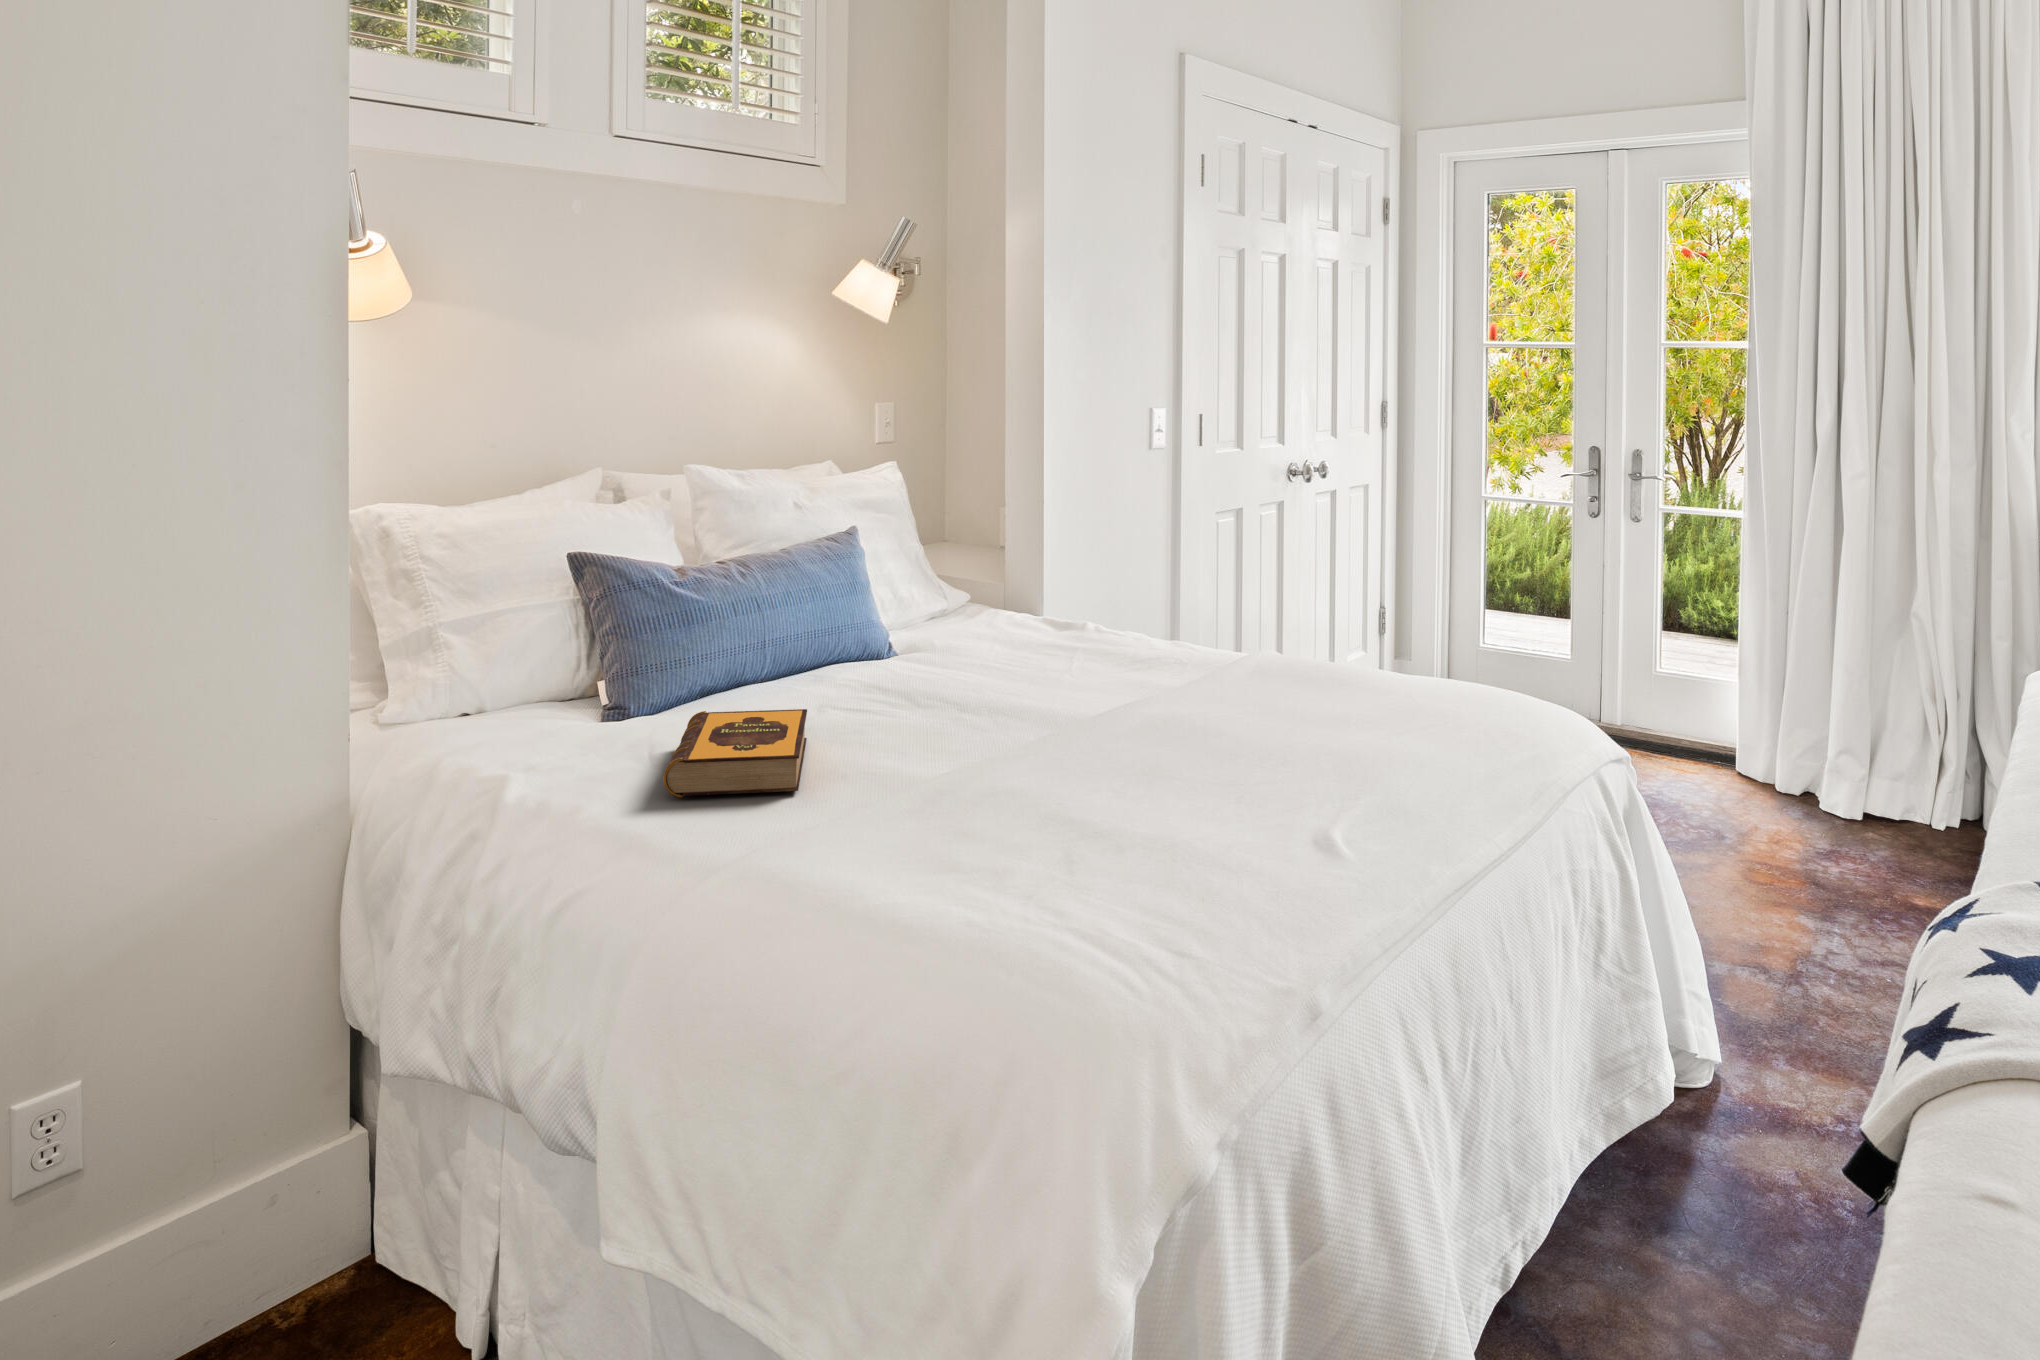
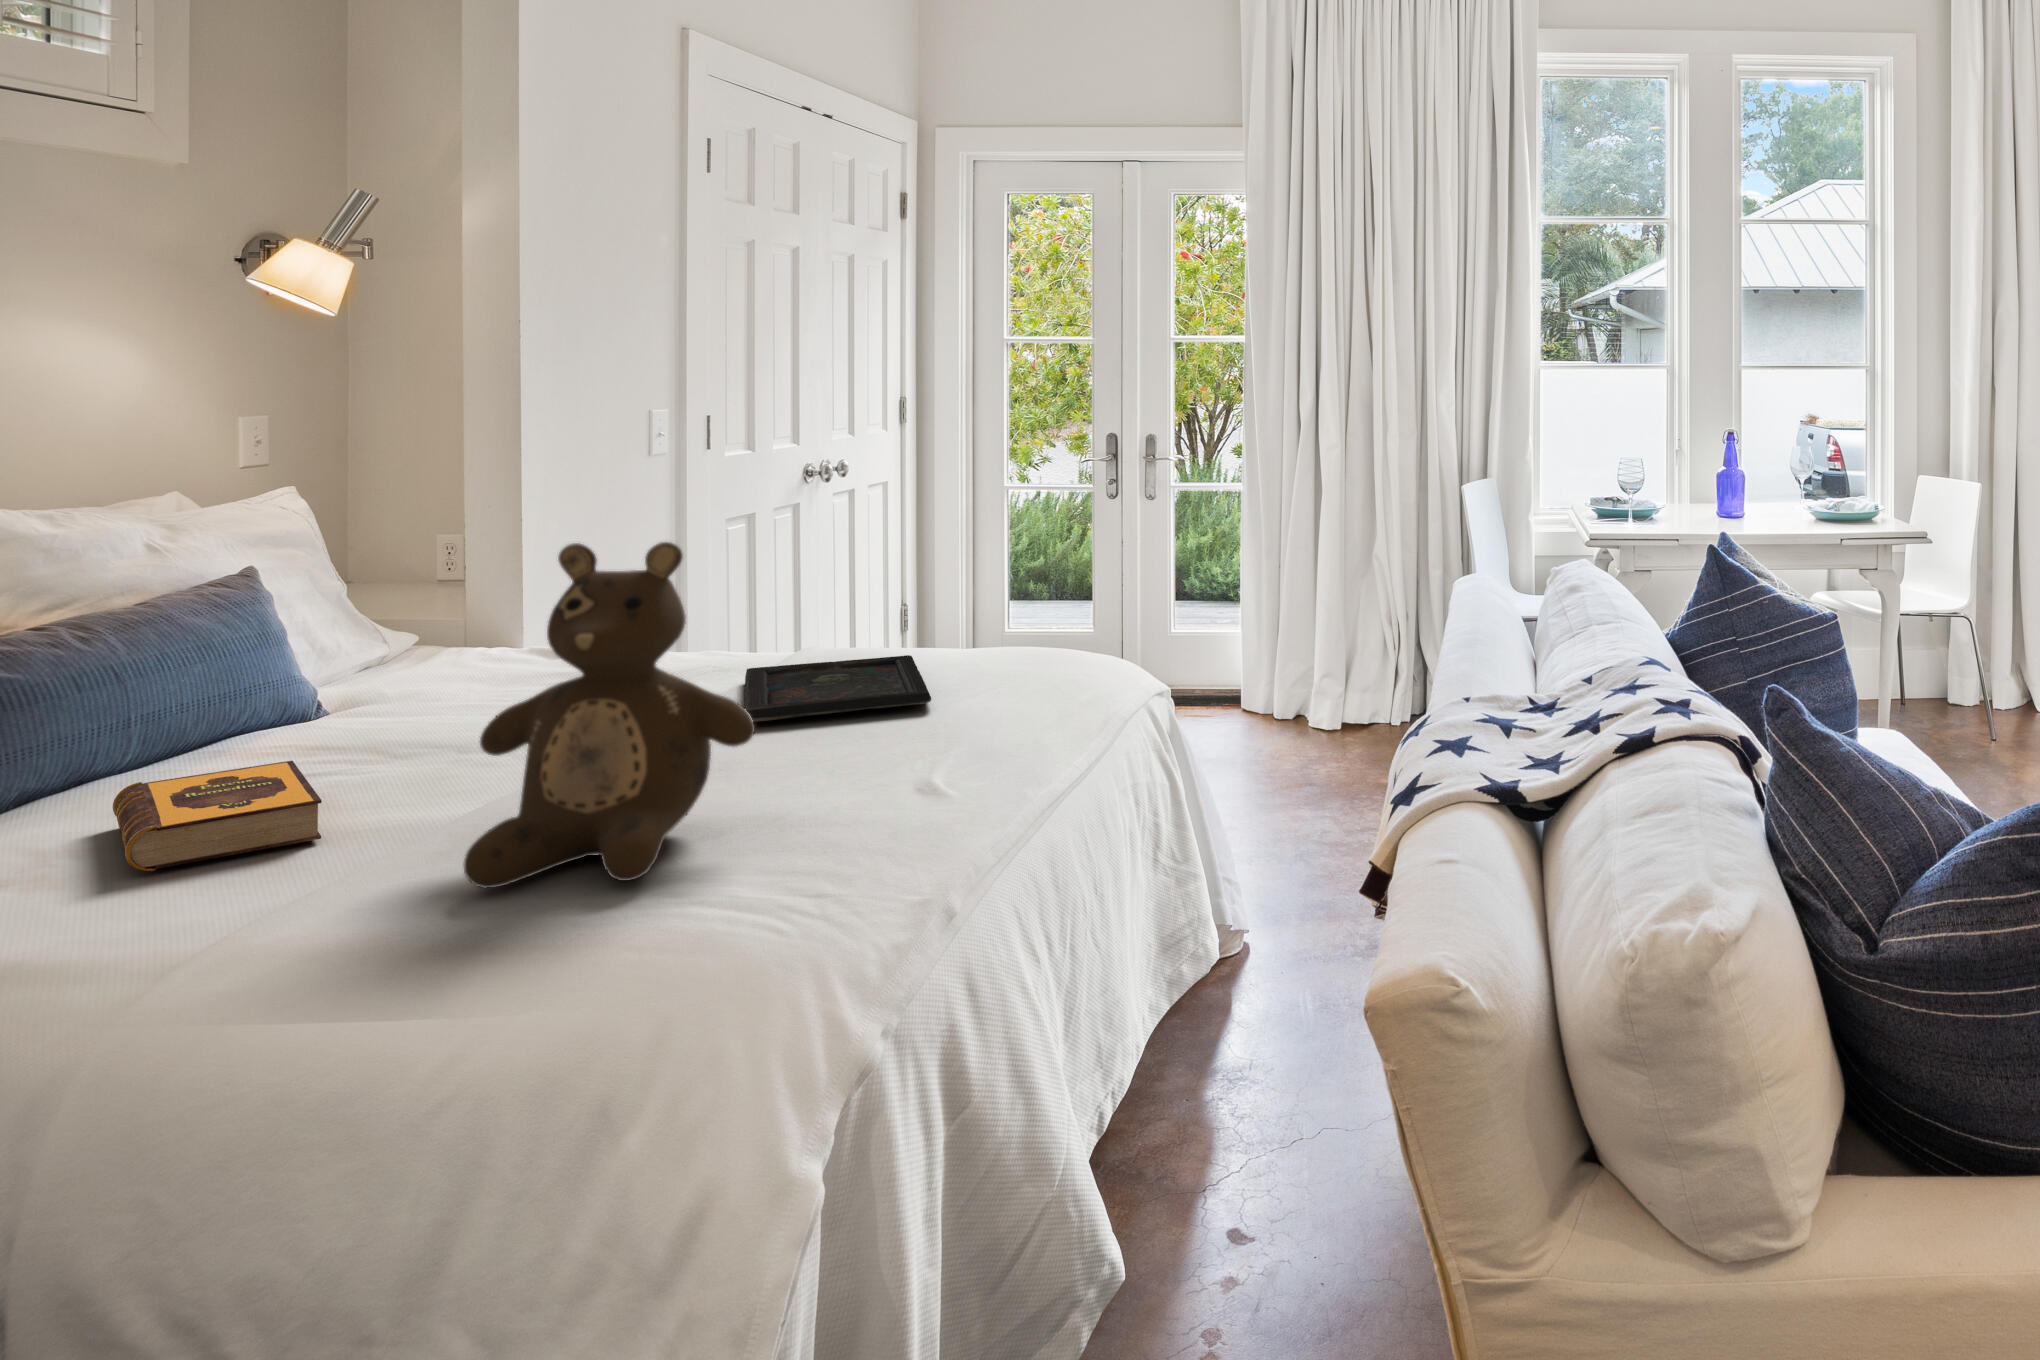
teddy bear: none [859,542,1125,905] -> present [464,542,755,888]
tray: none [1166,669,1346,738] -> present [745,655,931,722]

